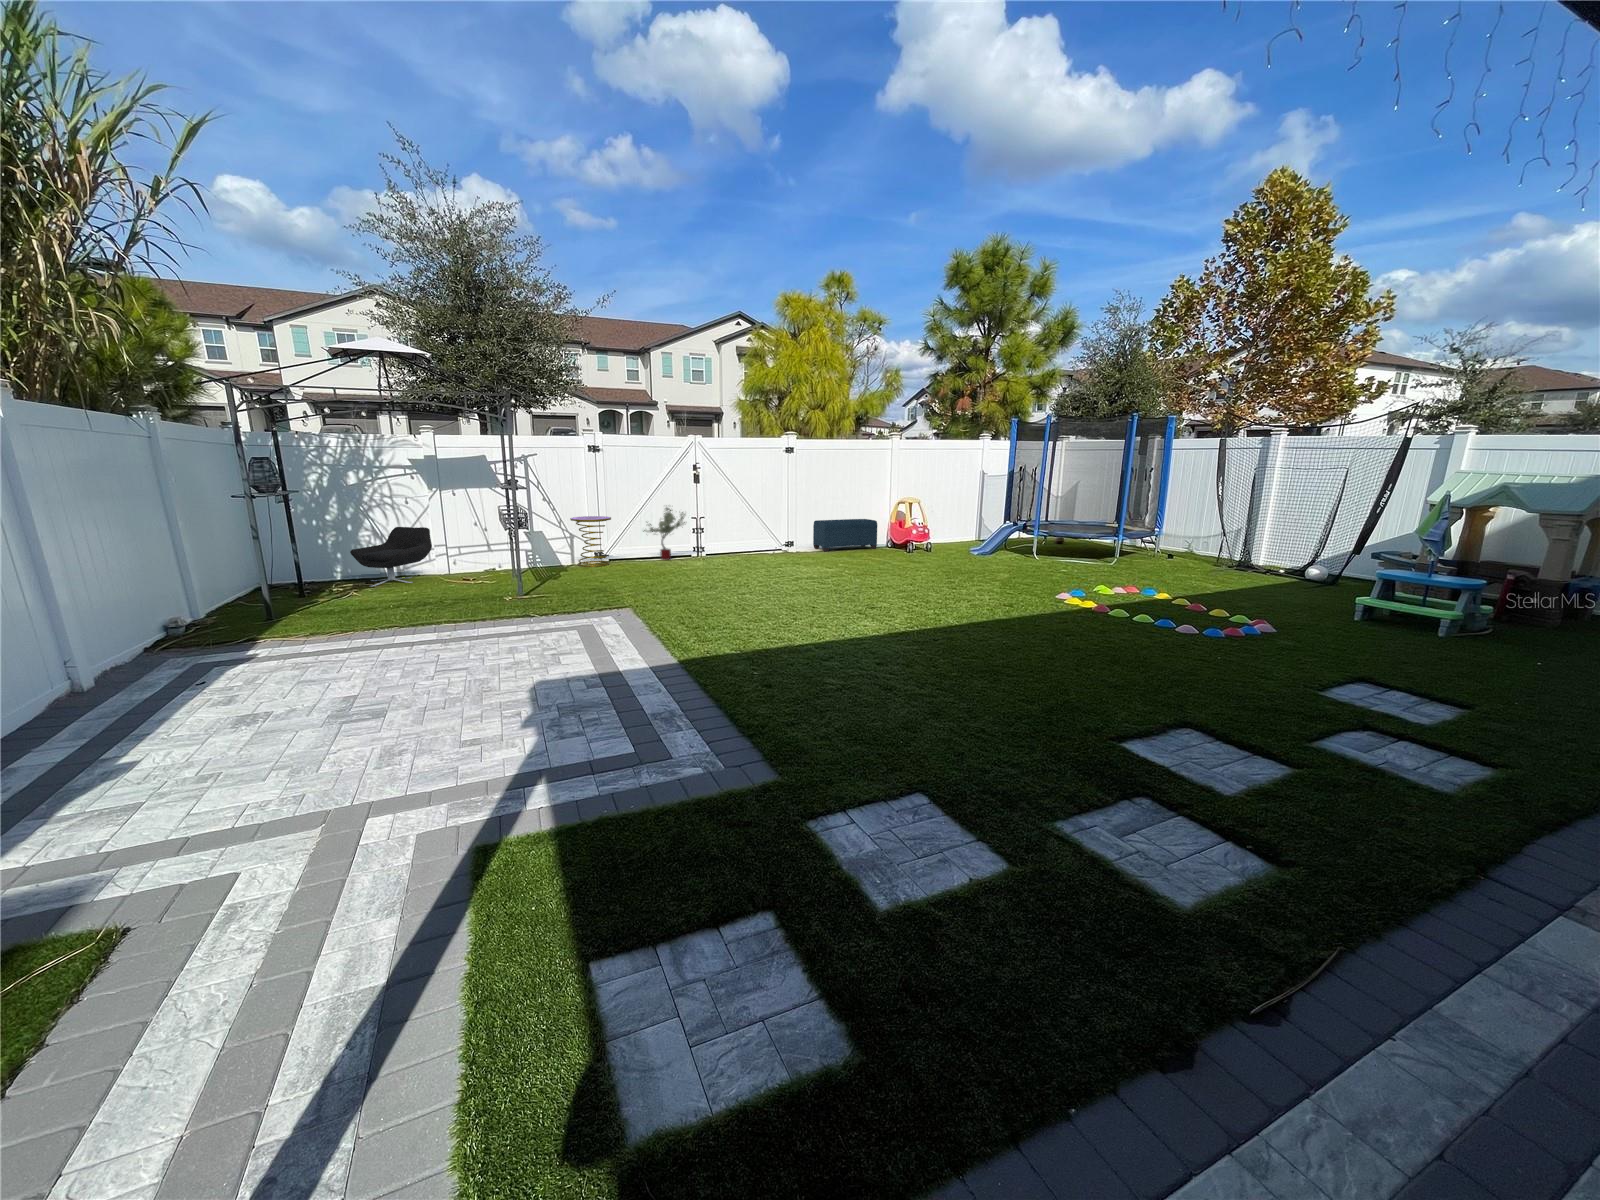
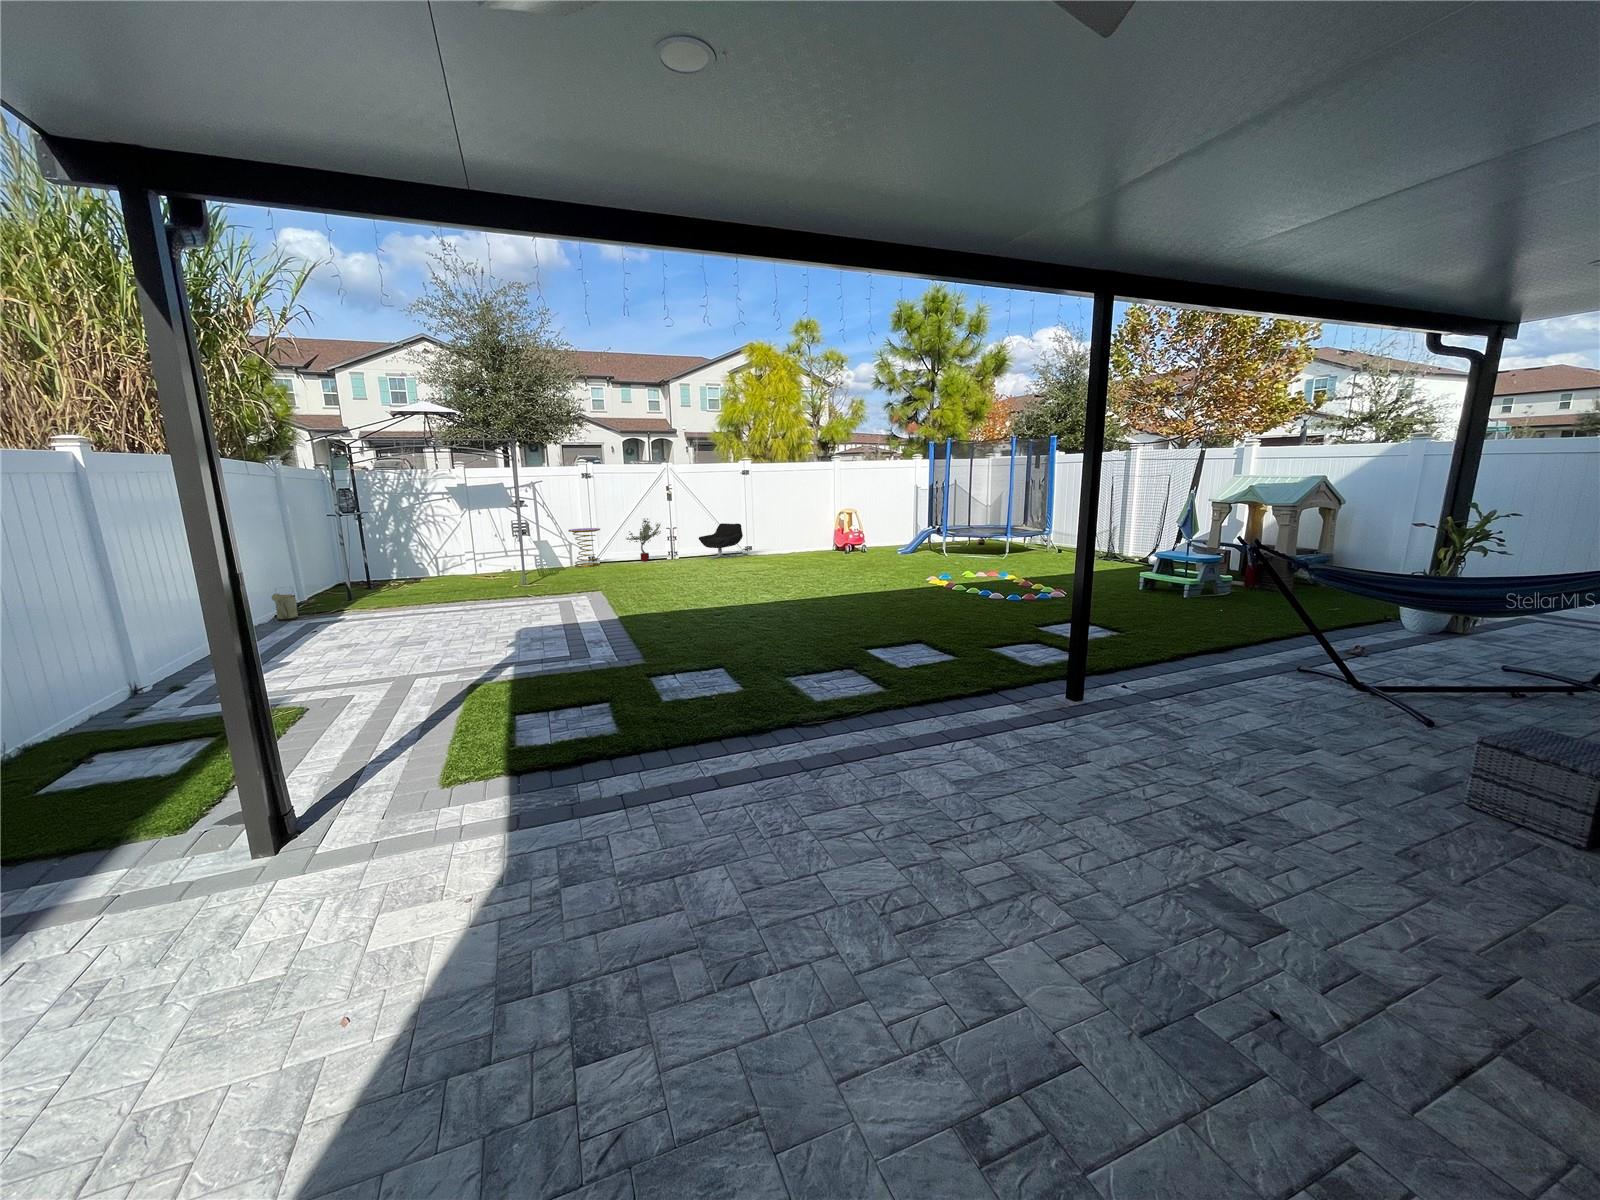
bench: present [813,519,877,551] -> none [768,527,821,554]
lounge chair: present [350,527,432,587] -> present [699,523,743,559]
watering can: none [133,607,182,659] -> present [271,594,298,621]

